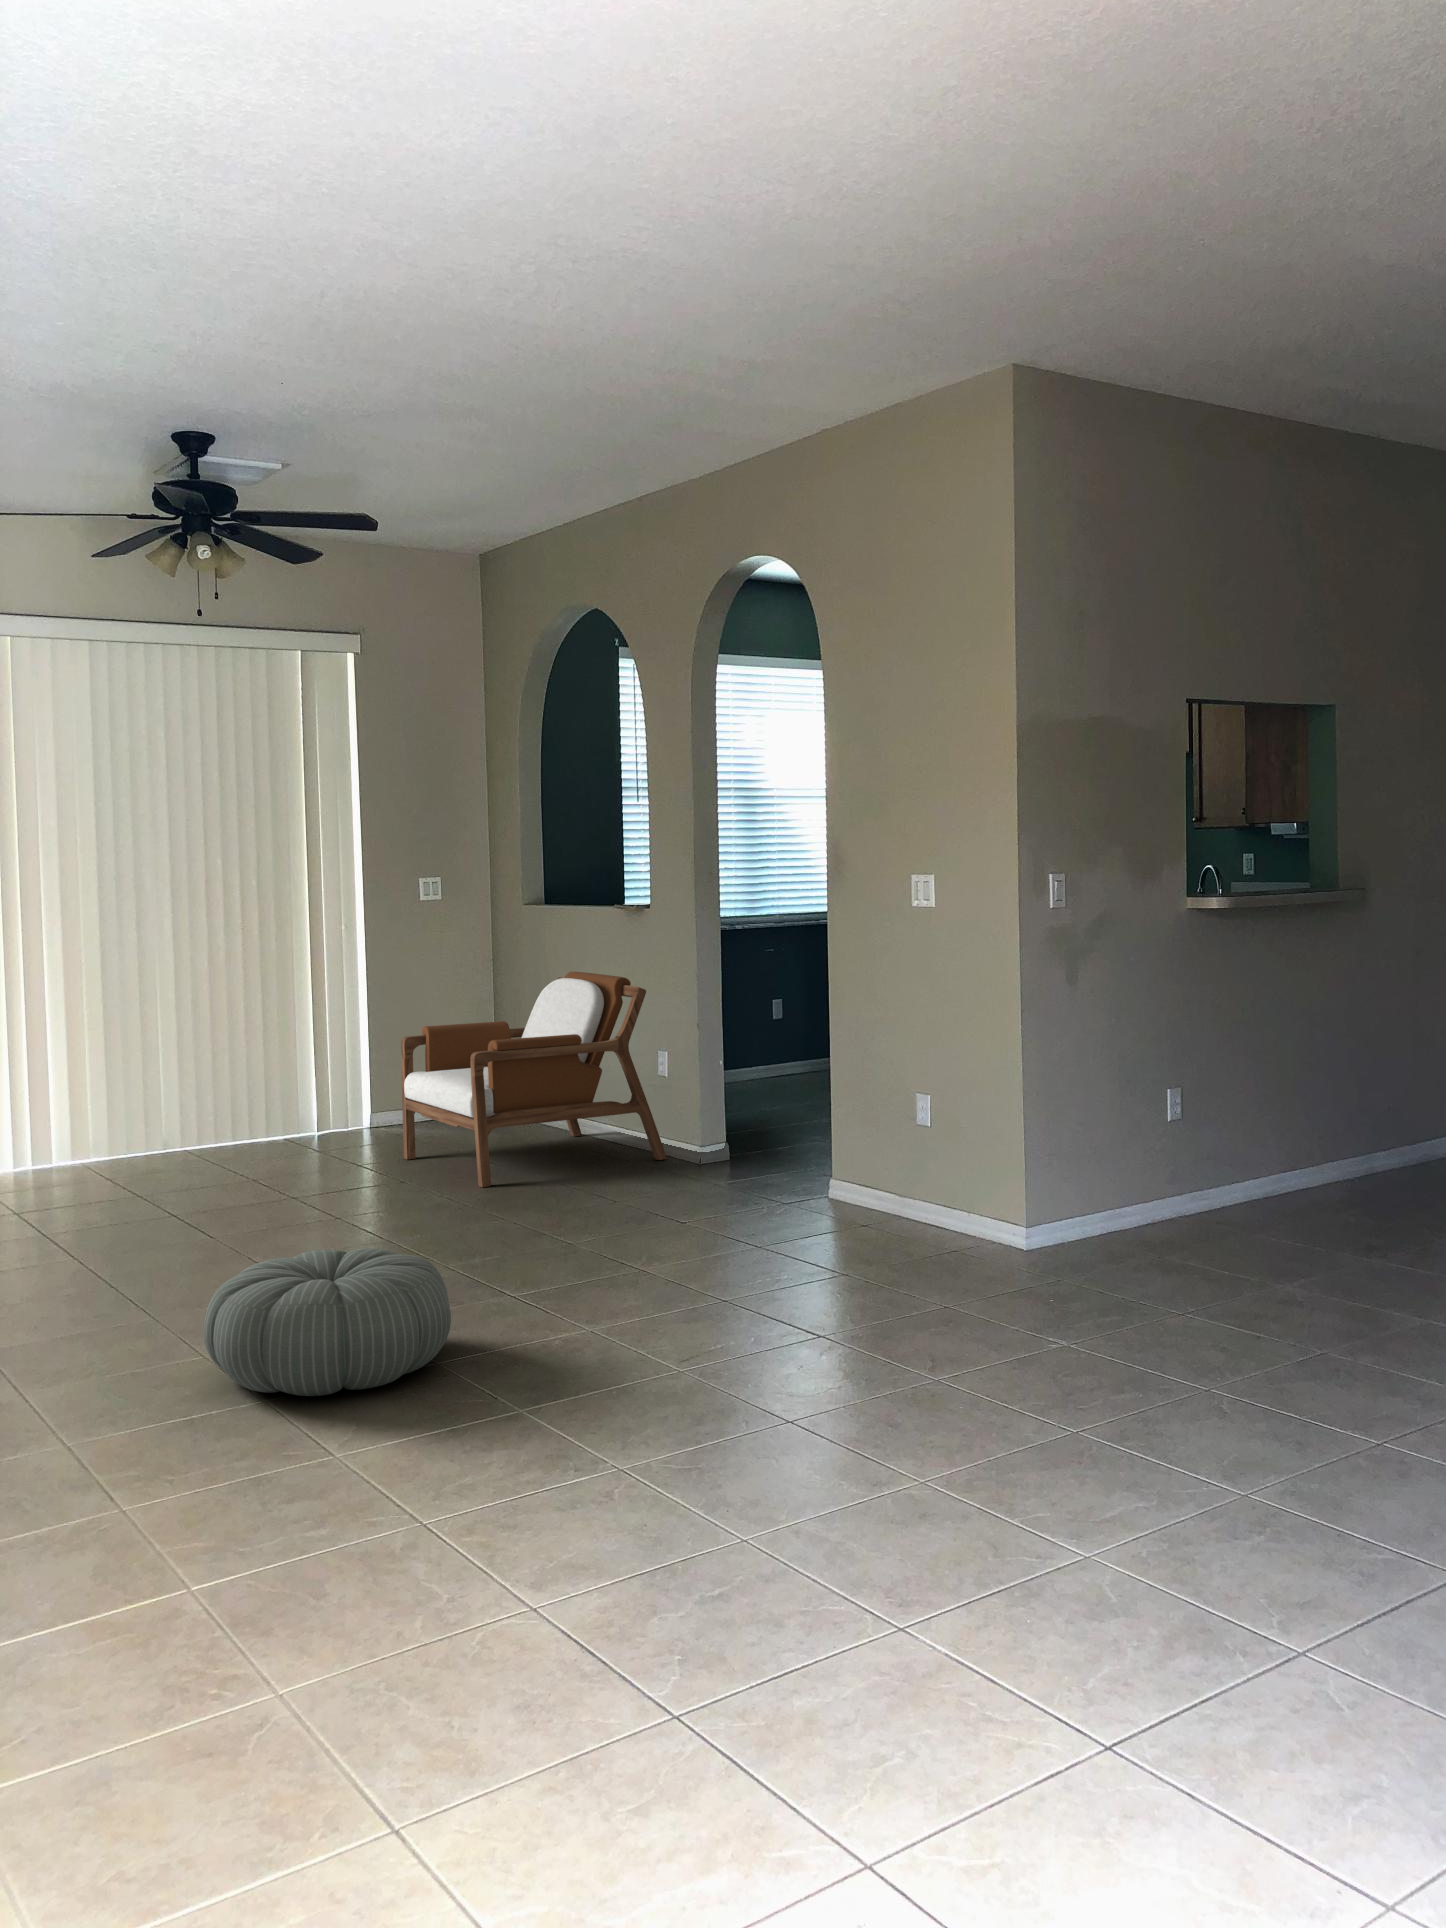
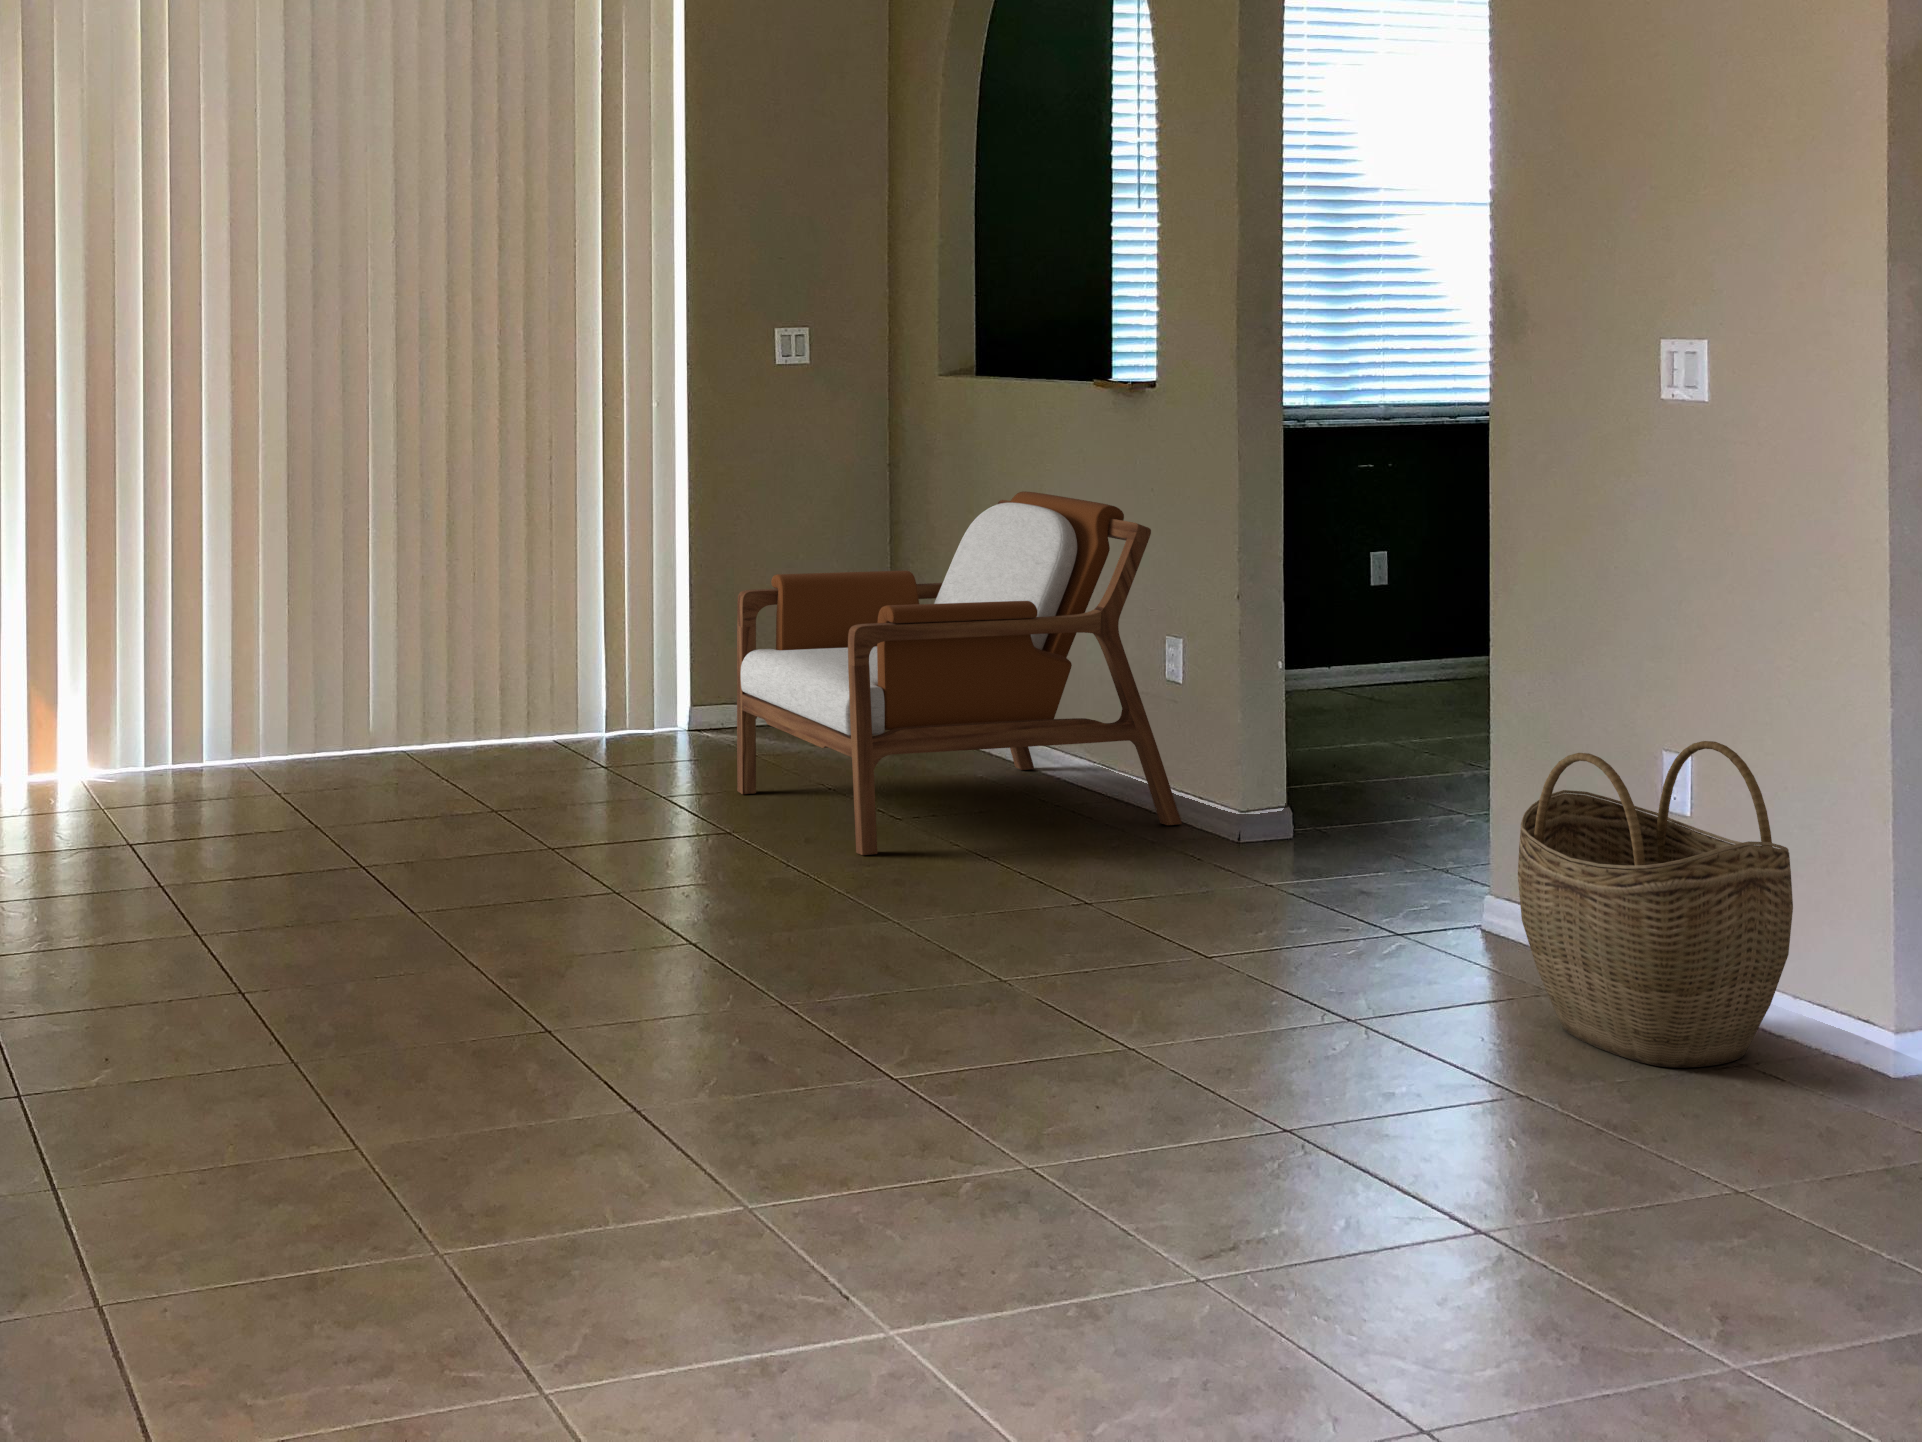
woven basket: none [843,1087,977,1258] -> present [1518,741,1793,1068]
pouf: present [204,1248,451,1396] -> none [367,978,788,1253]

